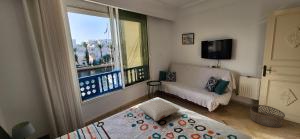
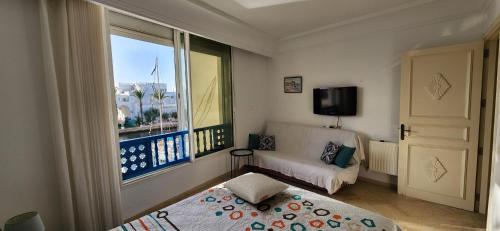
basket: present [250,105,285,127] -> none [386,182,434,214]

